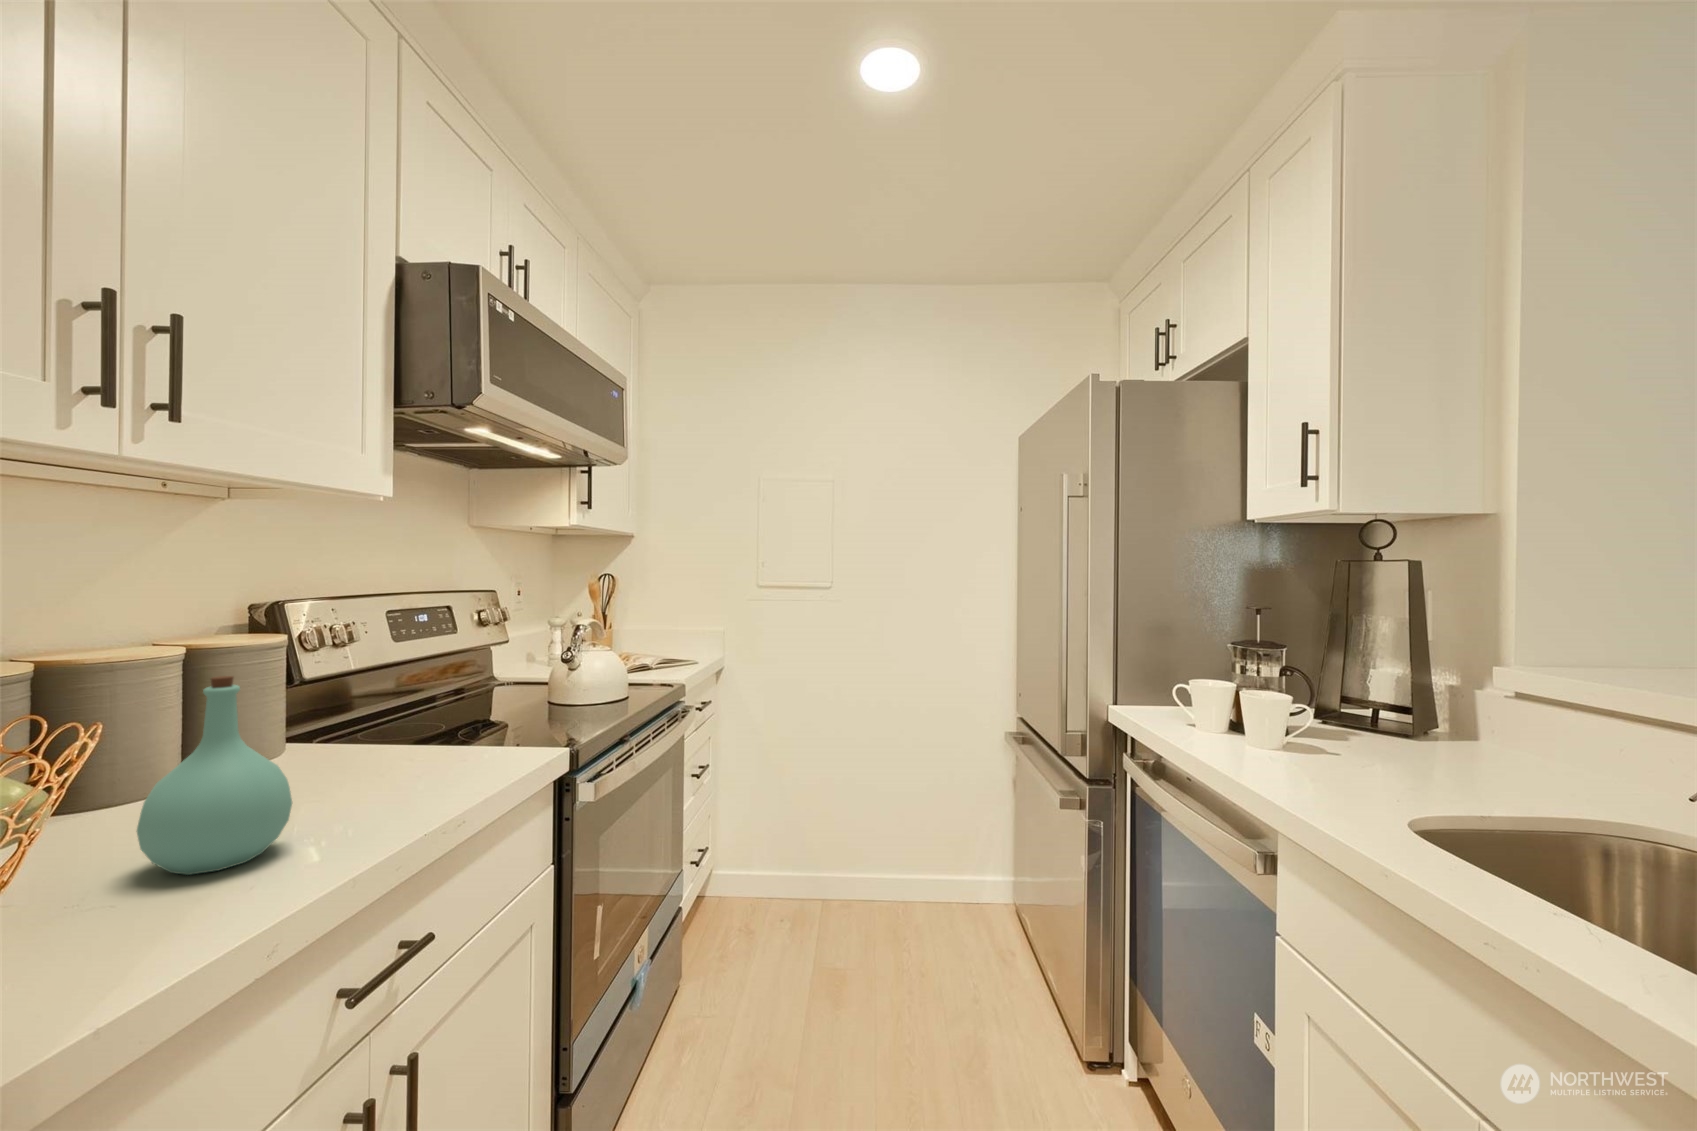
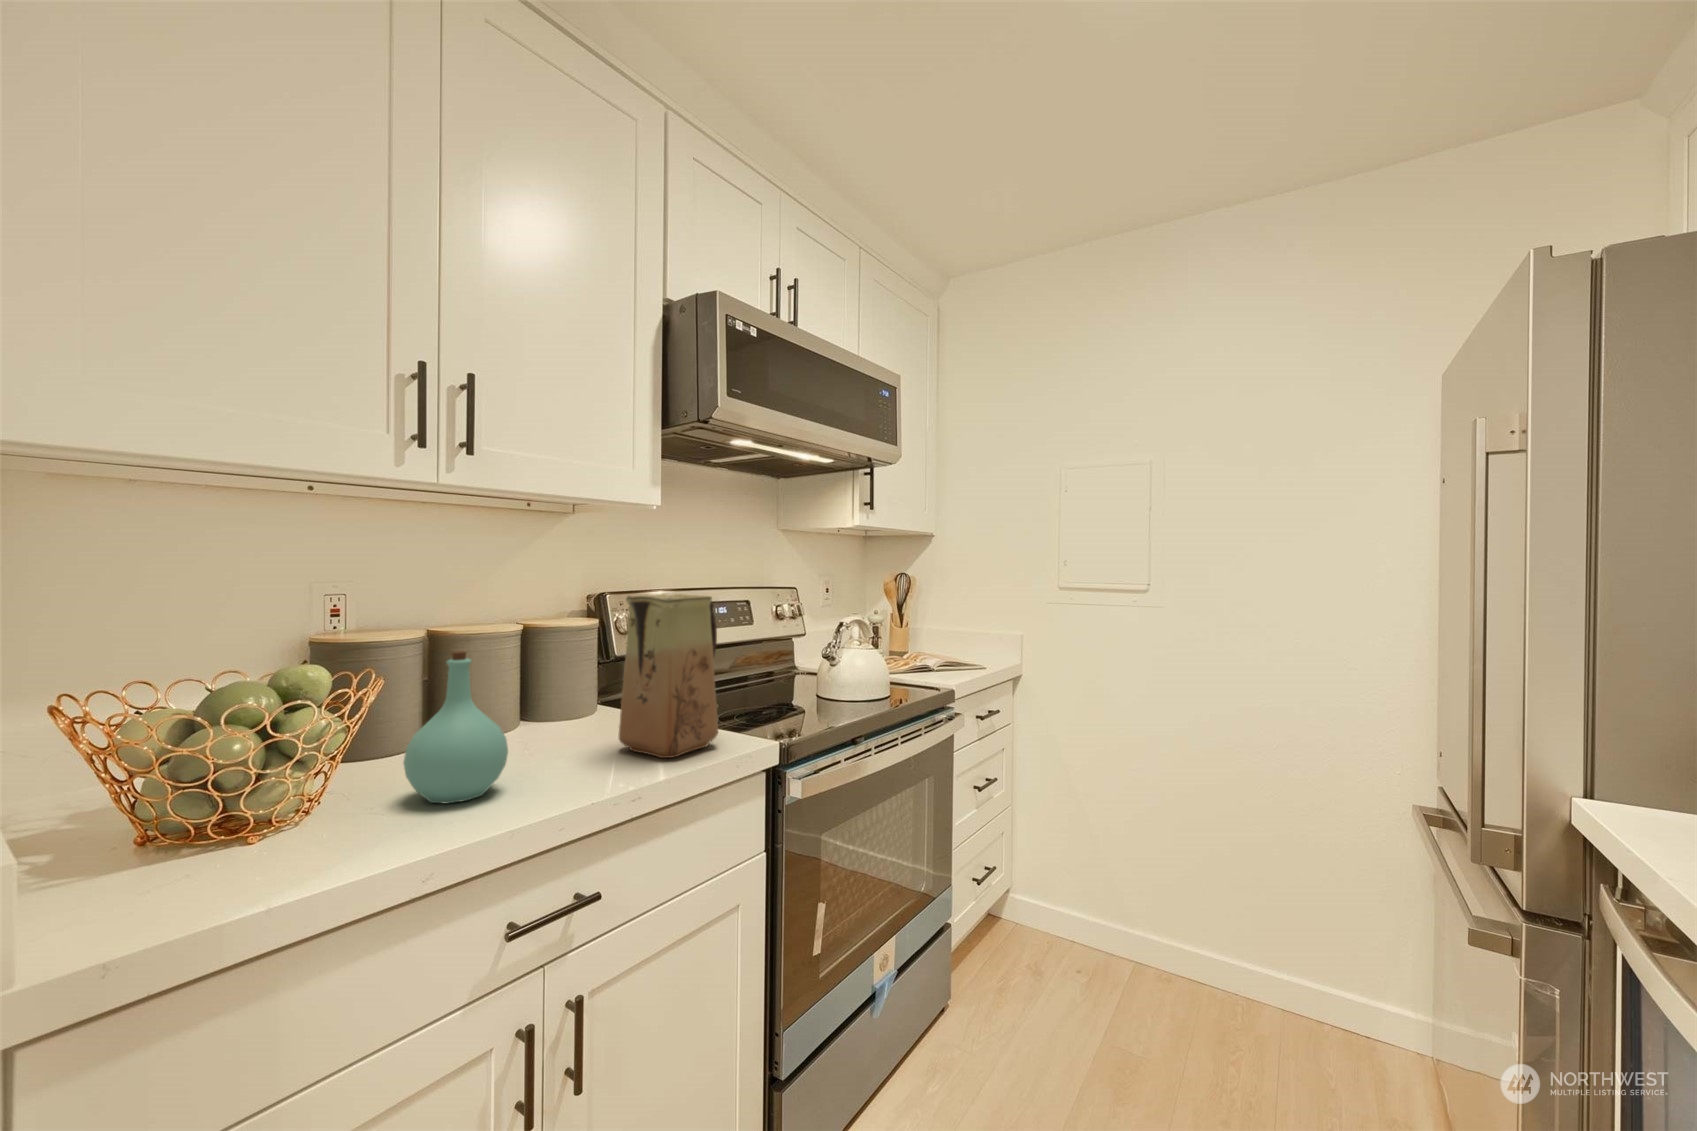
vase: none [386,599,511,780] -> present [618,594,718,758]

